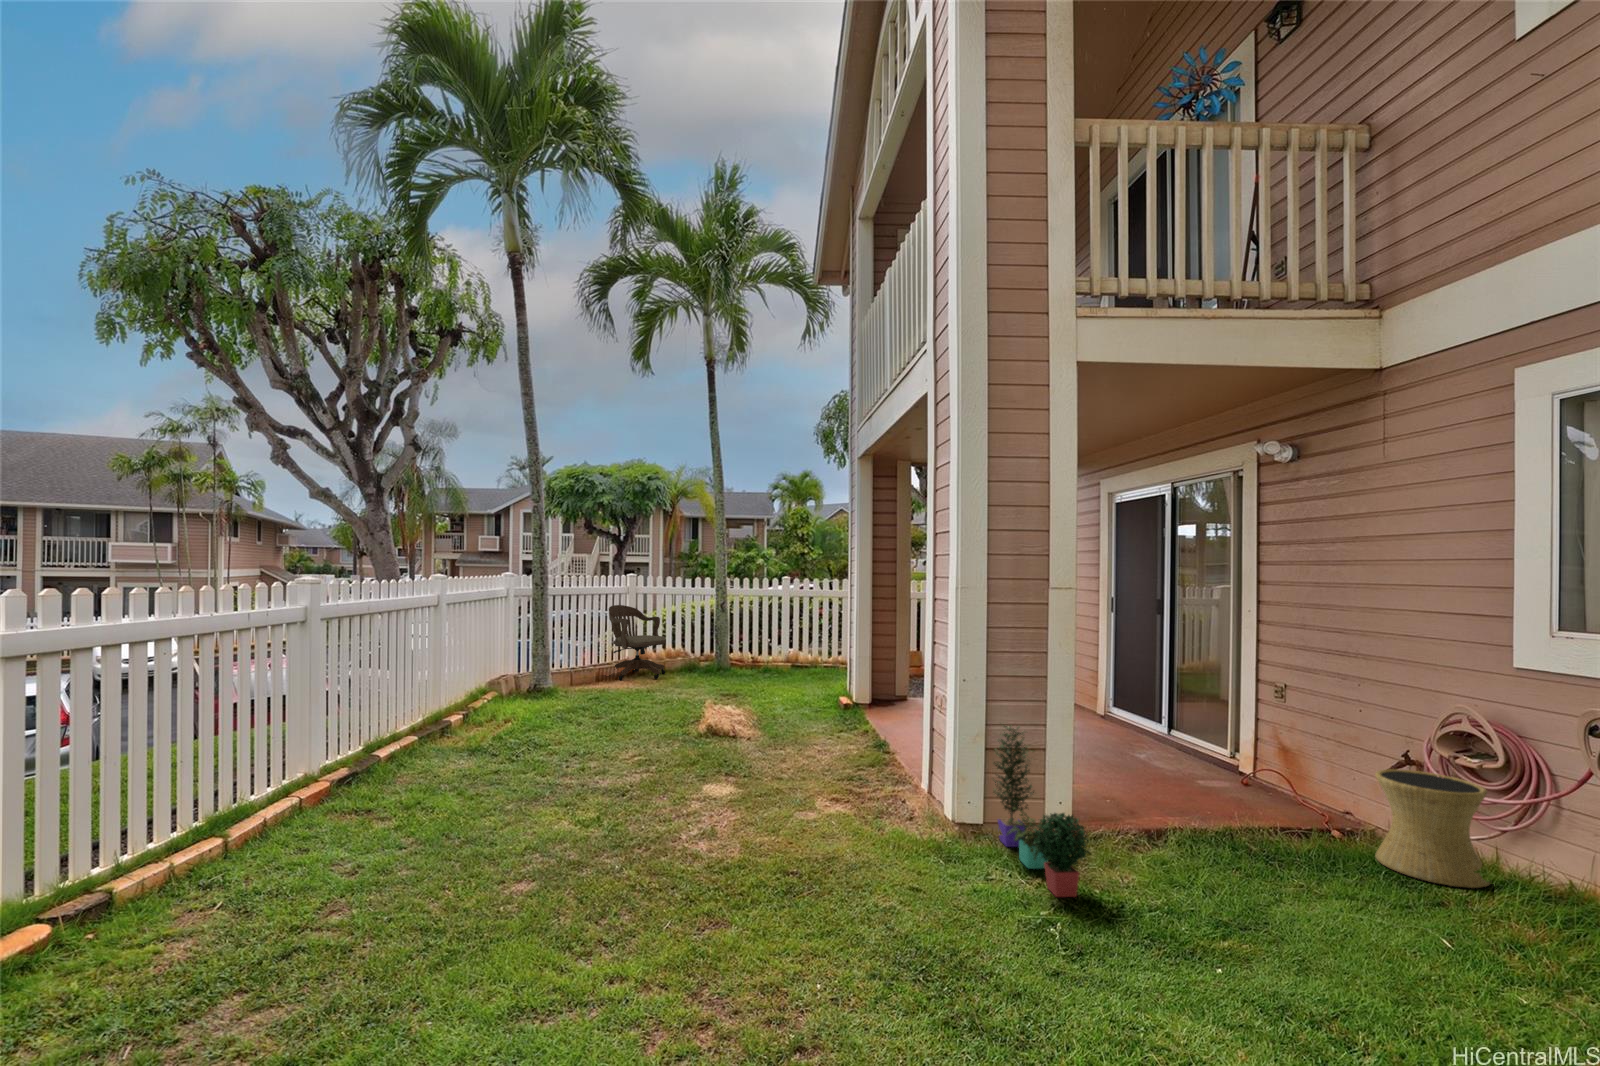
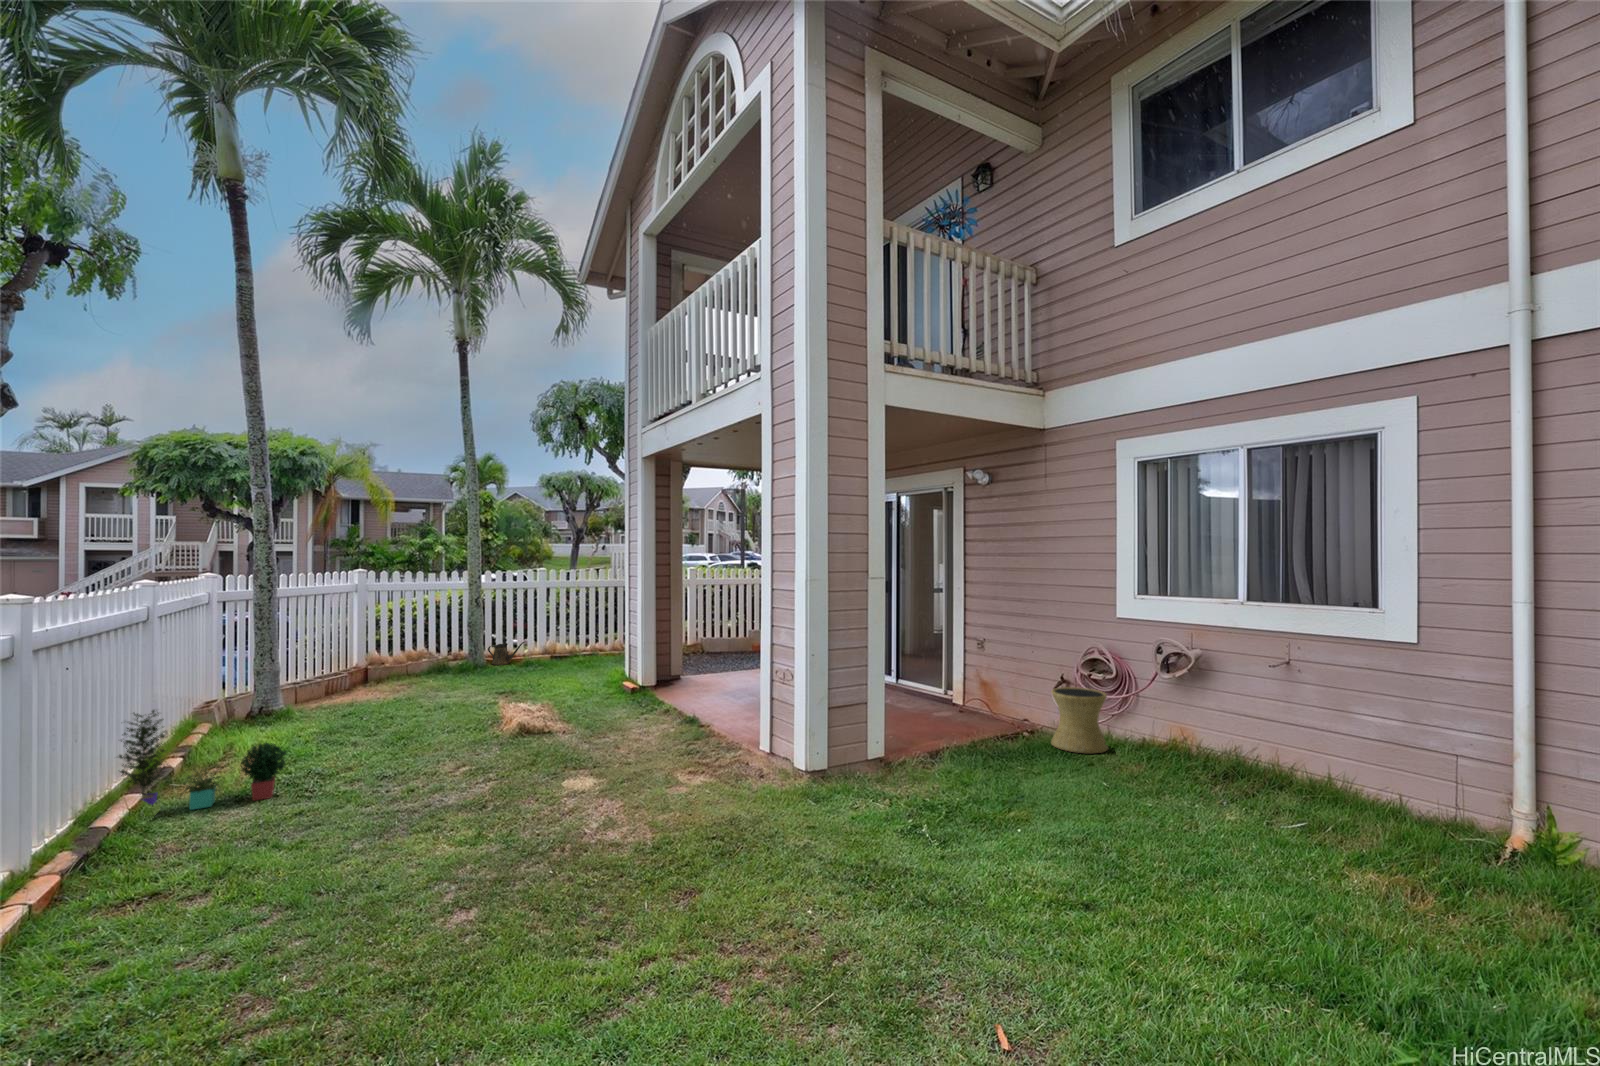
chair: present [609,605,666,680] -> none [337,607,412,690]
watering can: none [739,649,770,670] -> present [488,642,524,665]
potted plant: present [994,725,1090,897] -> present [119,710,287,810]

